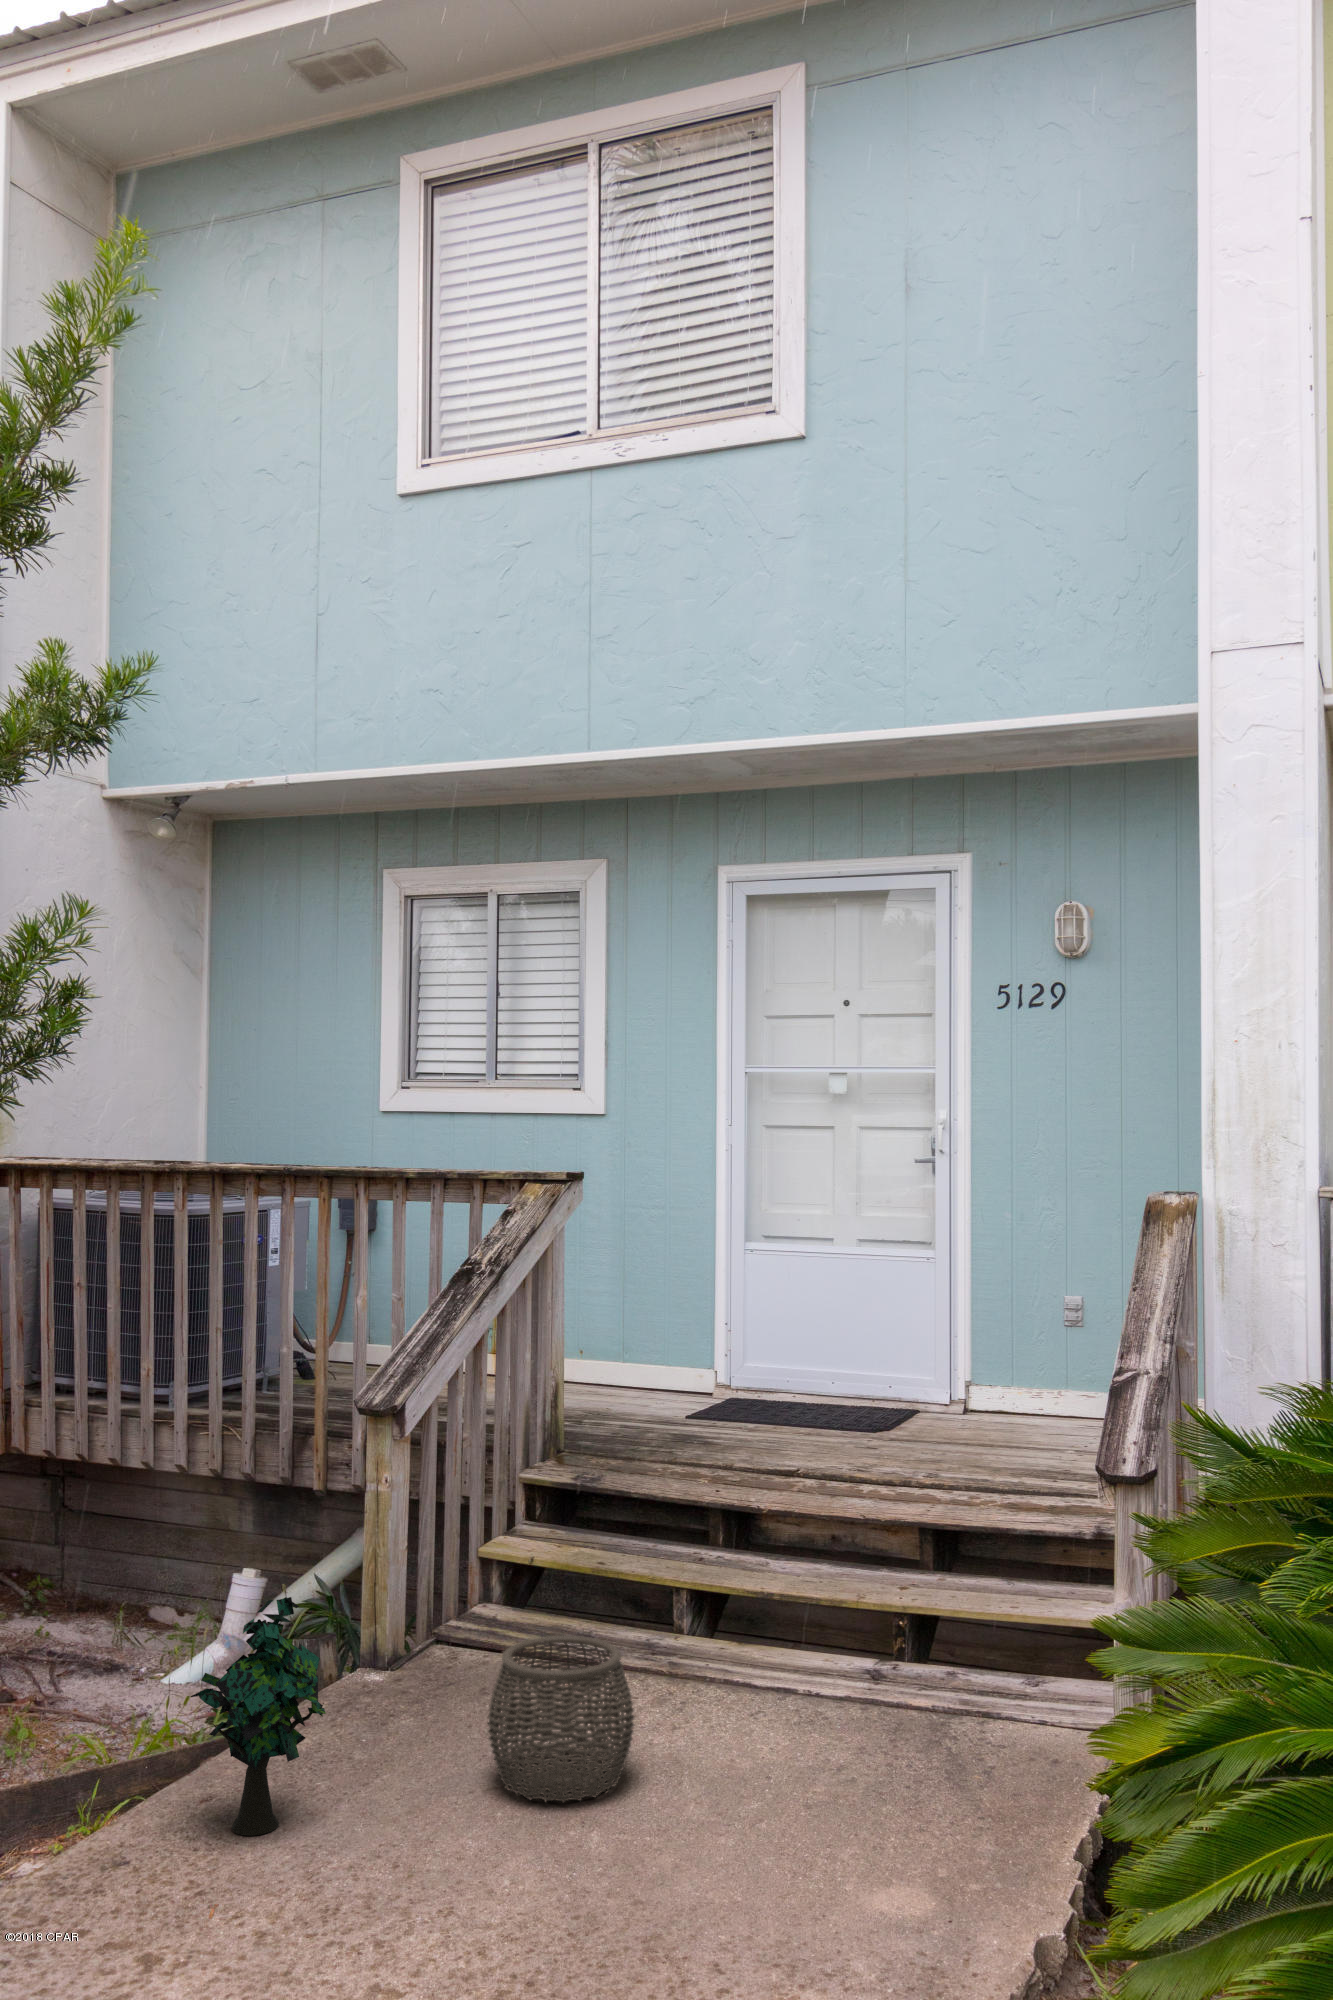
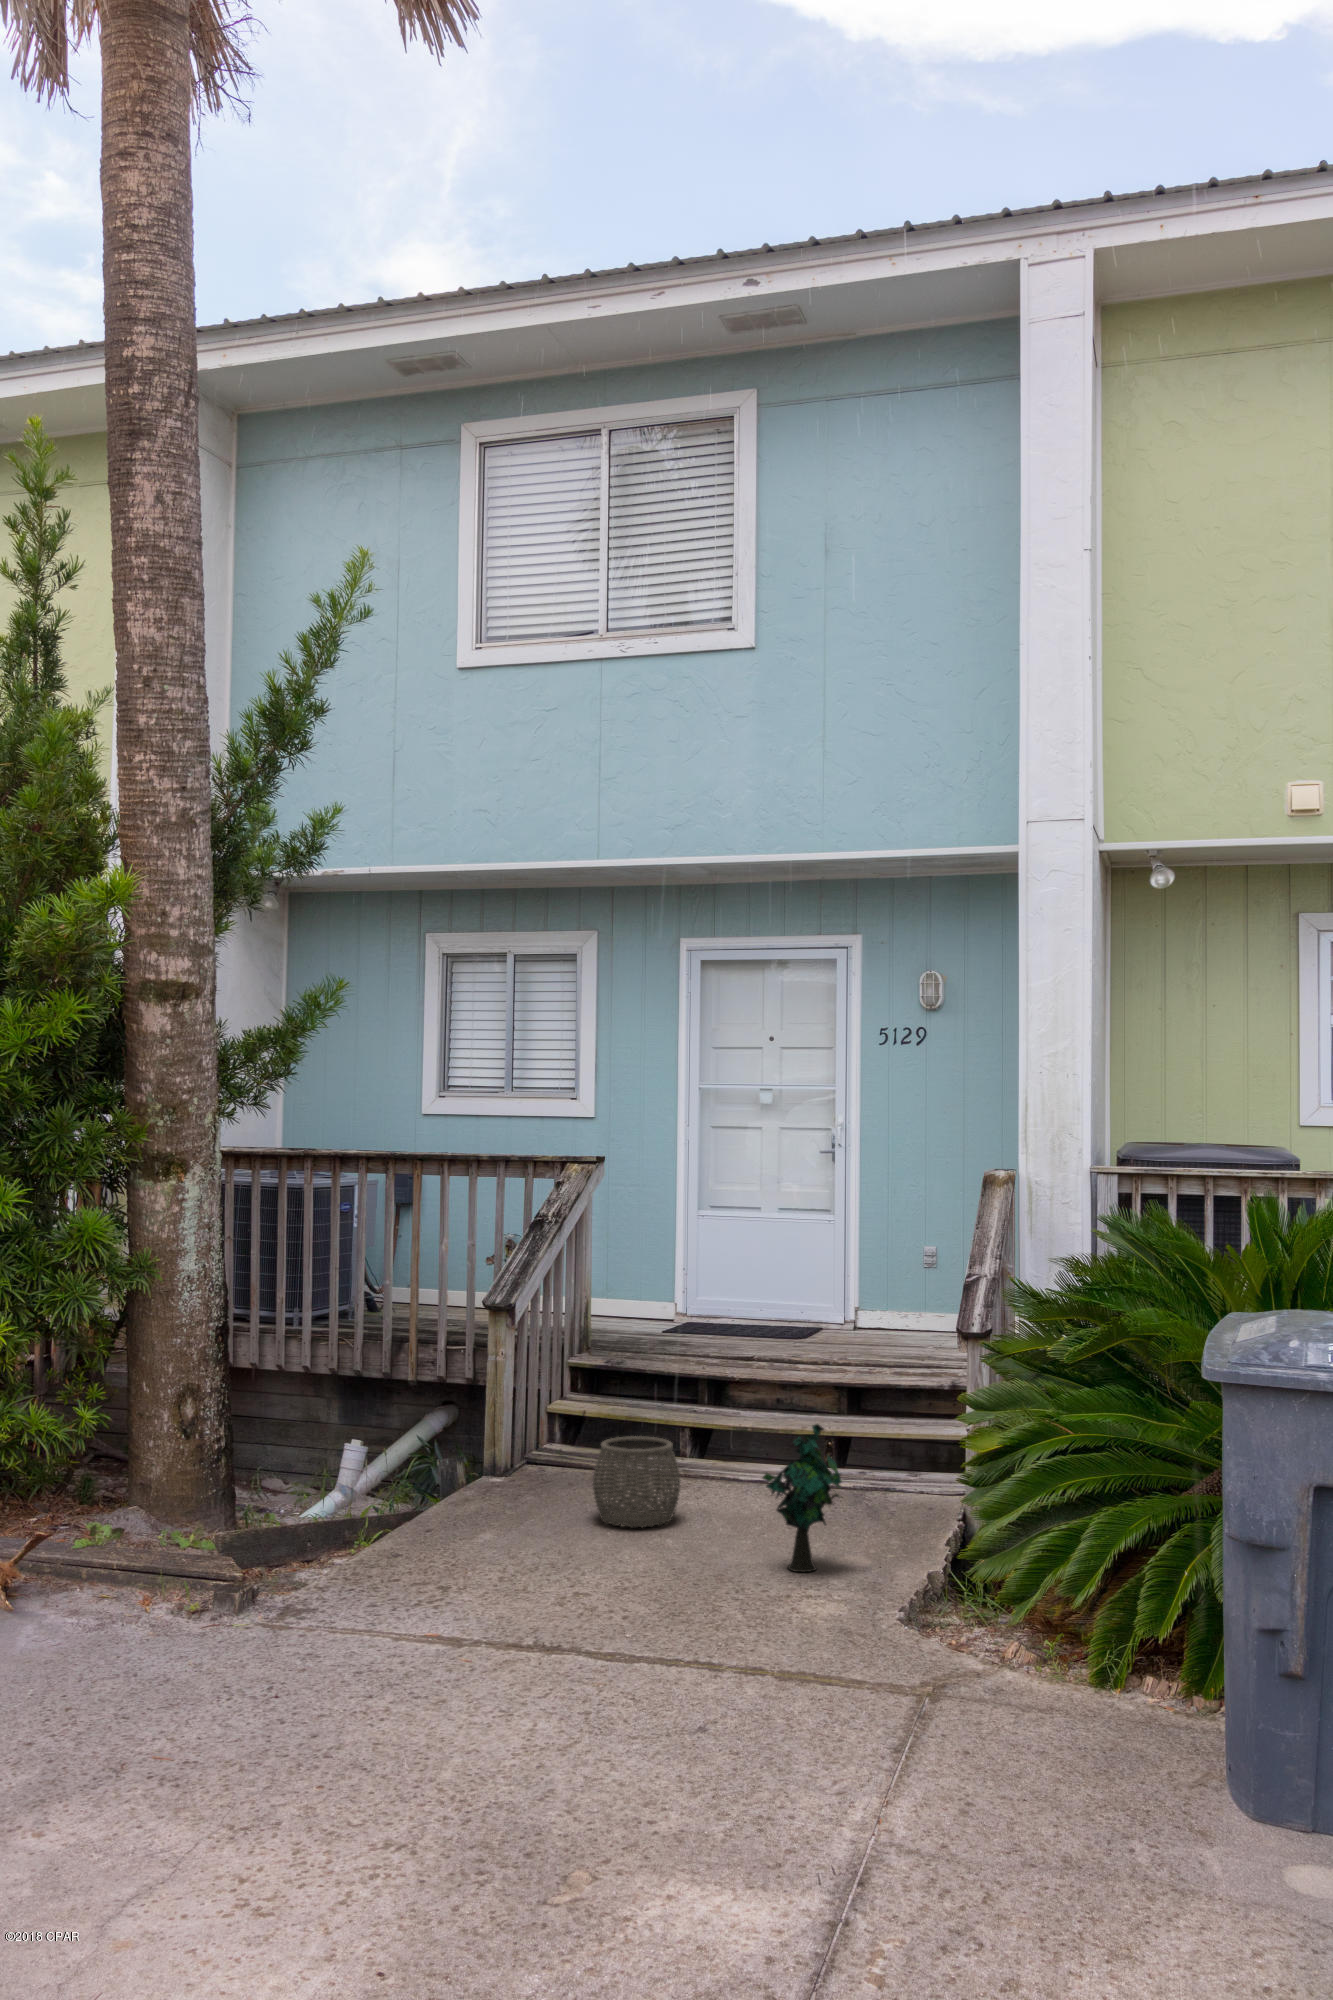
decorative plant: present [191,1597,326,1836] -> present [763,1424,842,1572]

